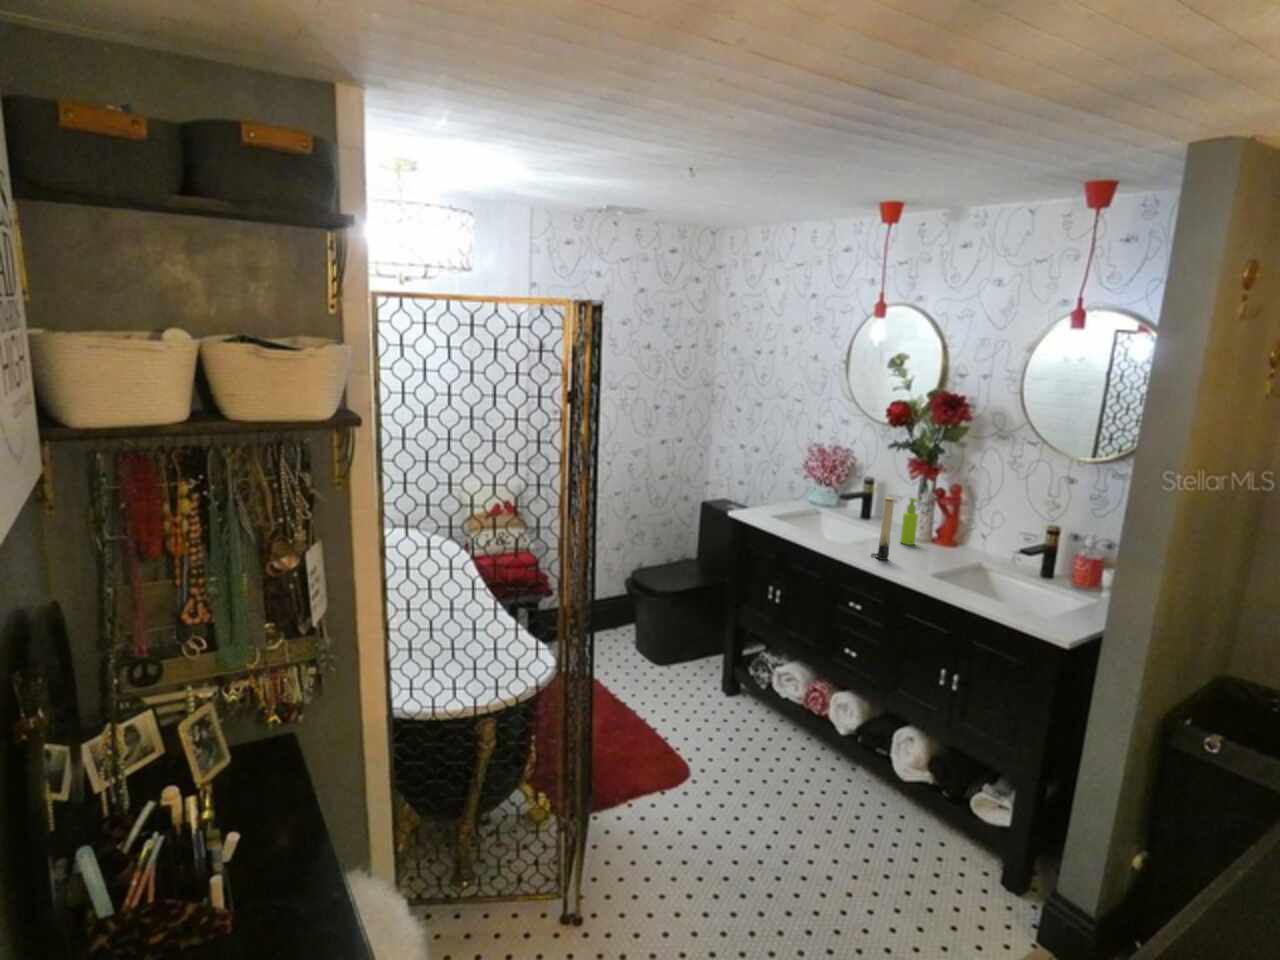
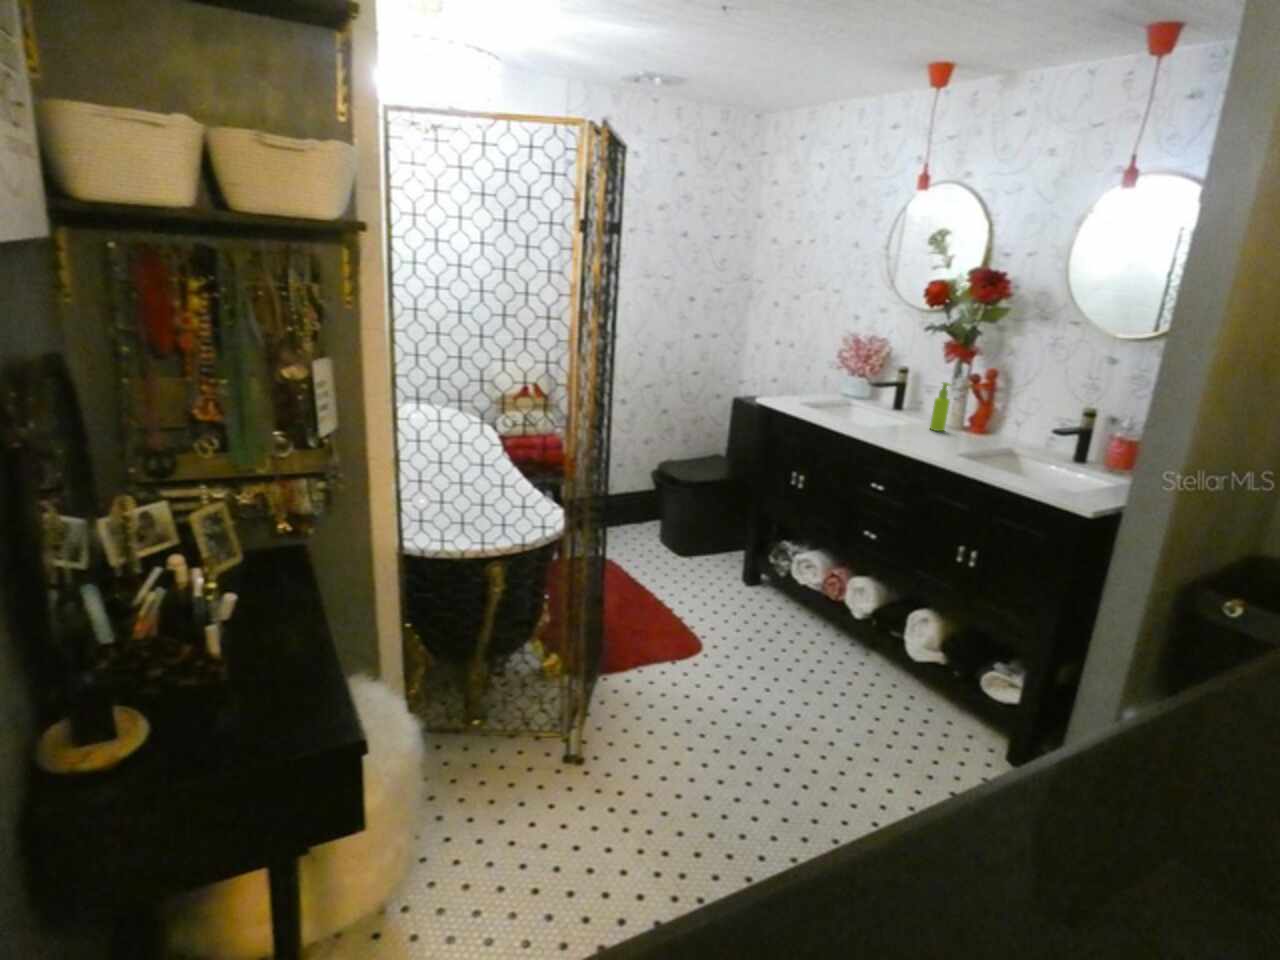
candle: present [871,497,894,560] -> none [896,376,924,441]

